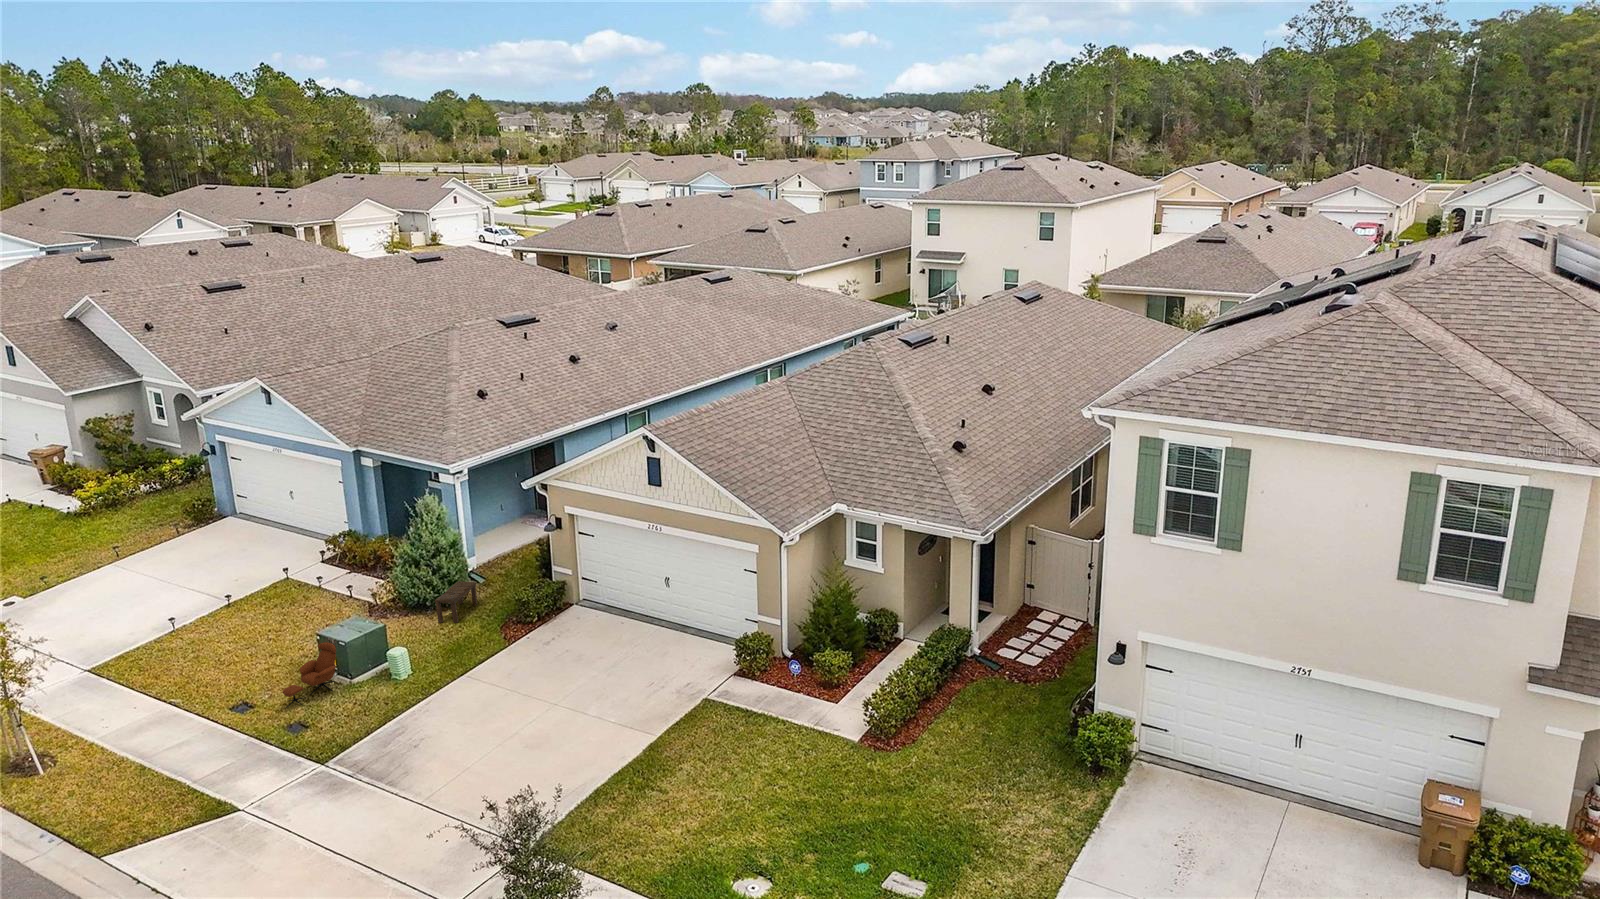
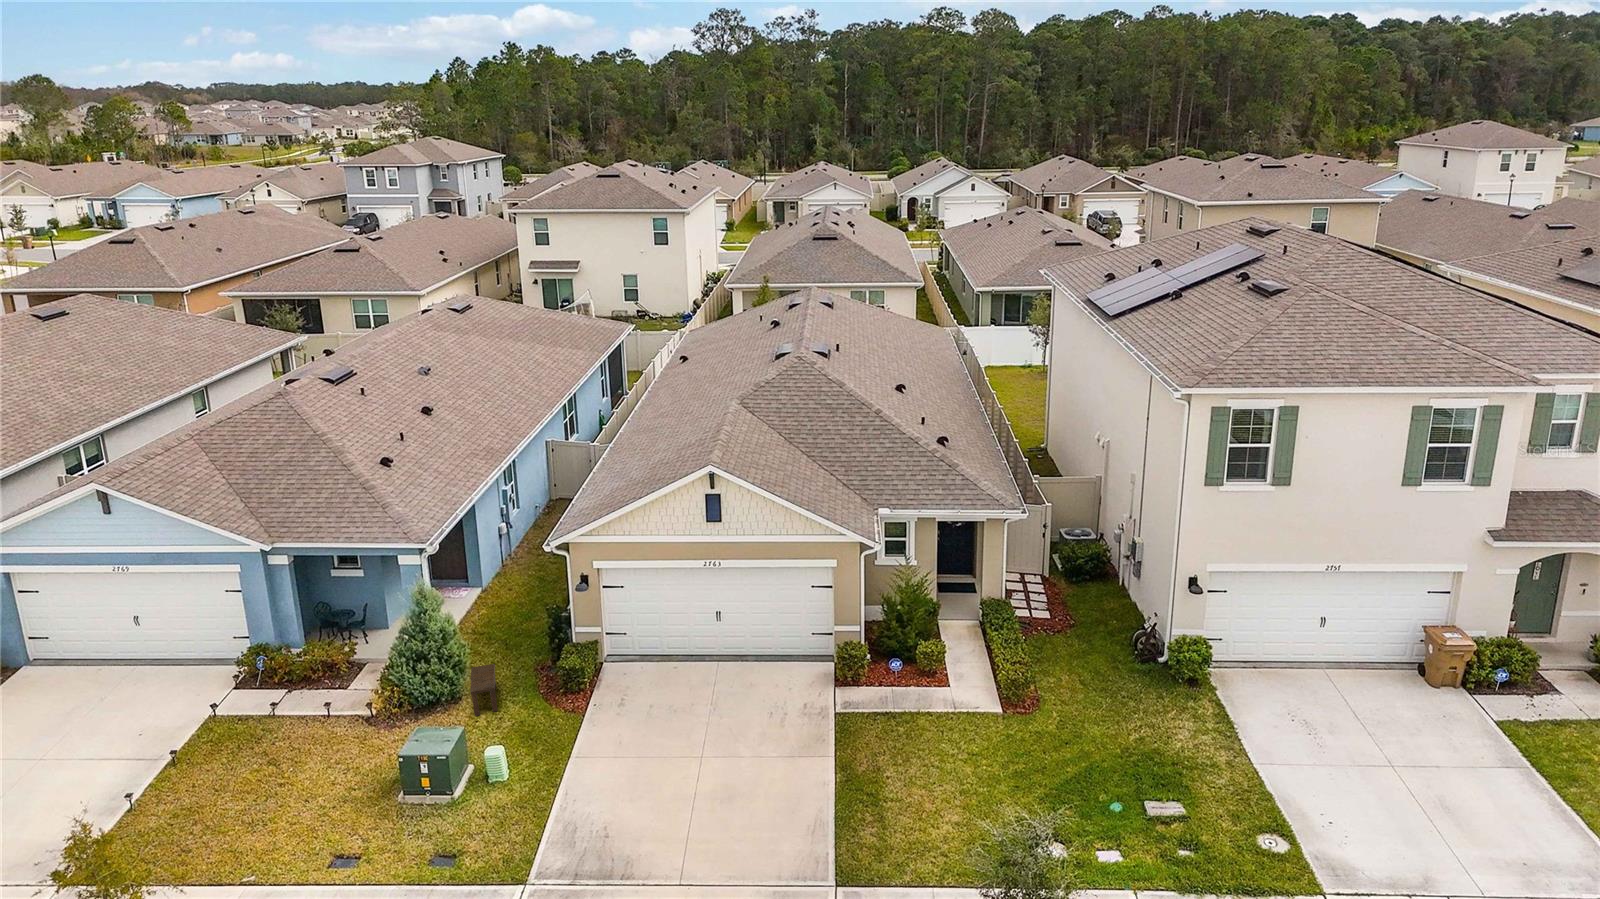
lounge chair: present [283,642,336,708] -> none [397,762,441,847]

